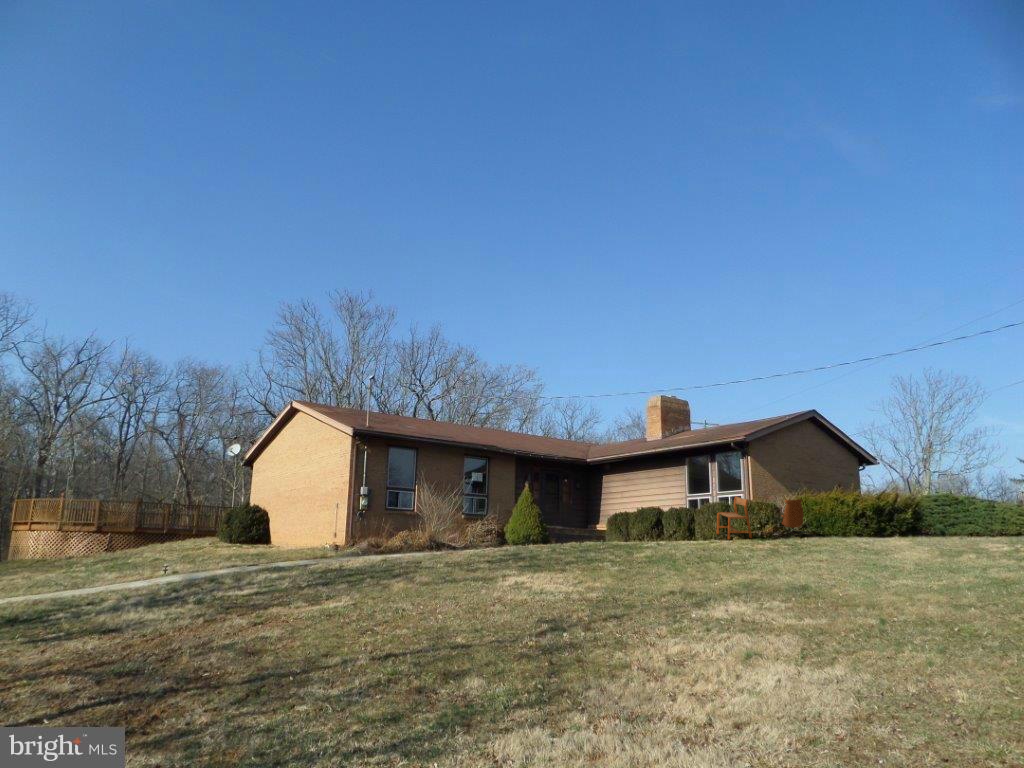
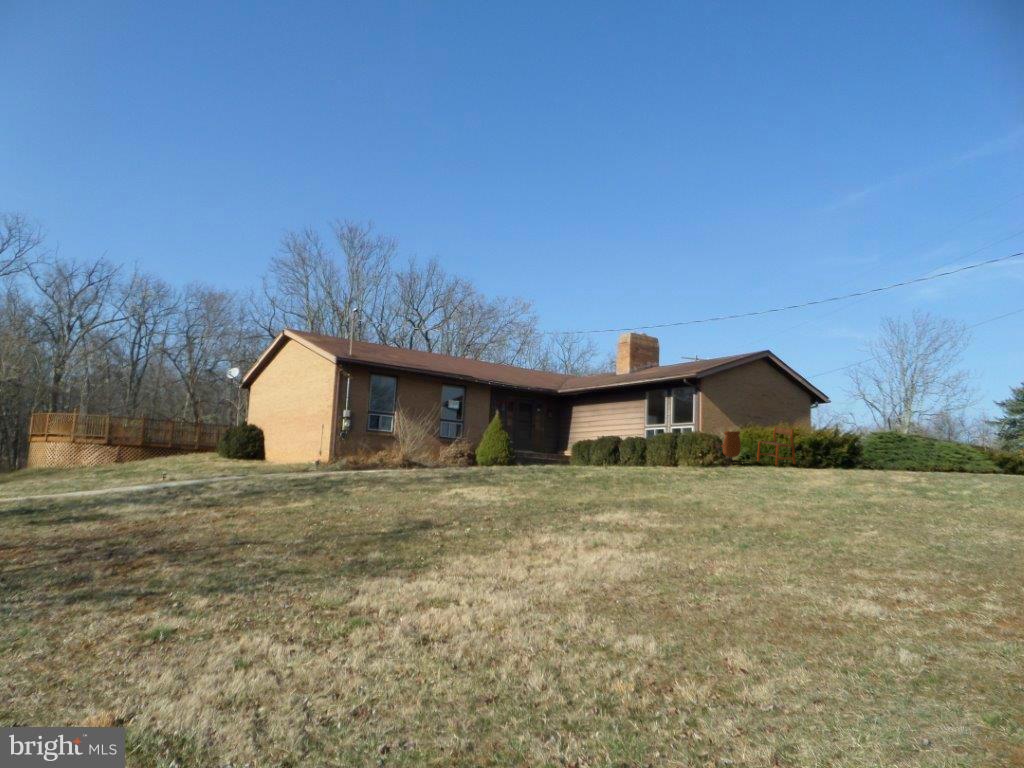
bench: present [717,496,752,539] -> present [757,426,796,465]

